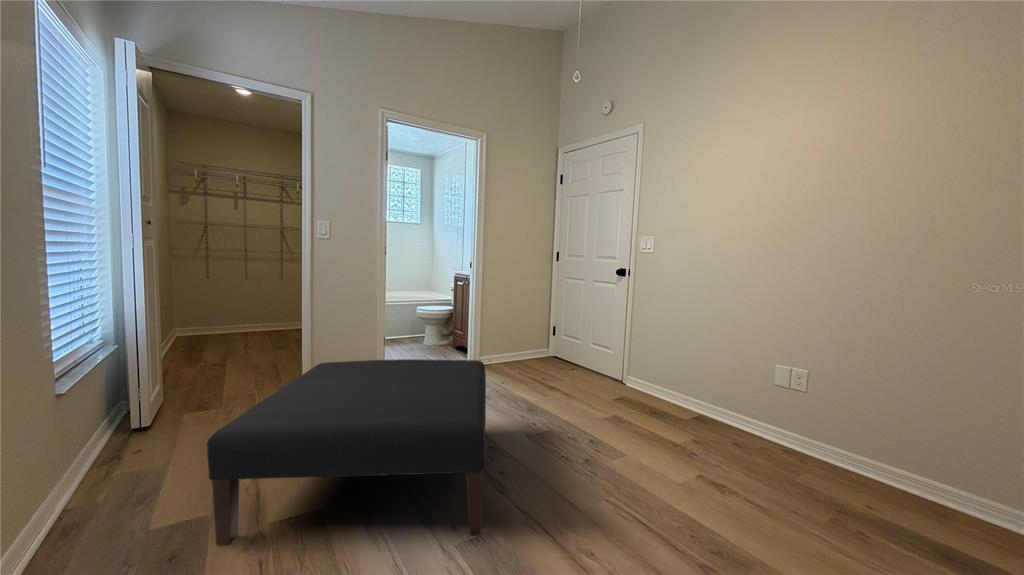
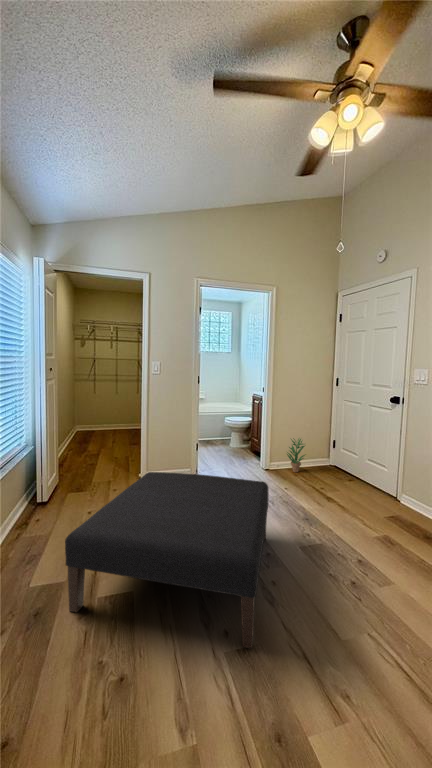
potted plant: none [499,320,524,364] -> present [287,438,305,472]

